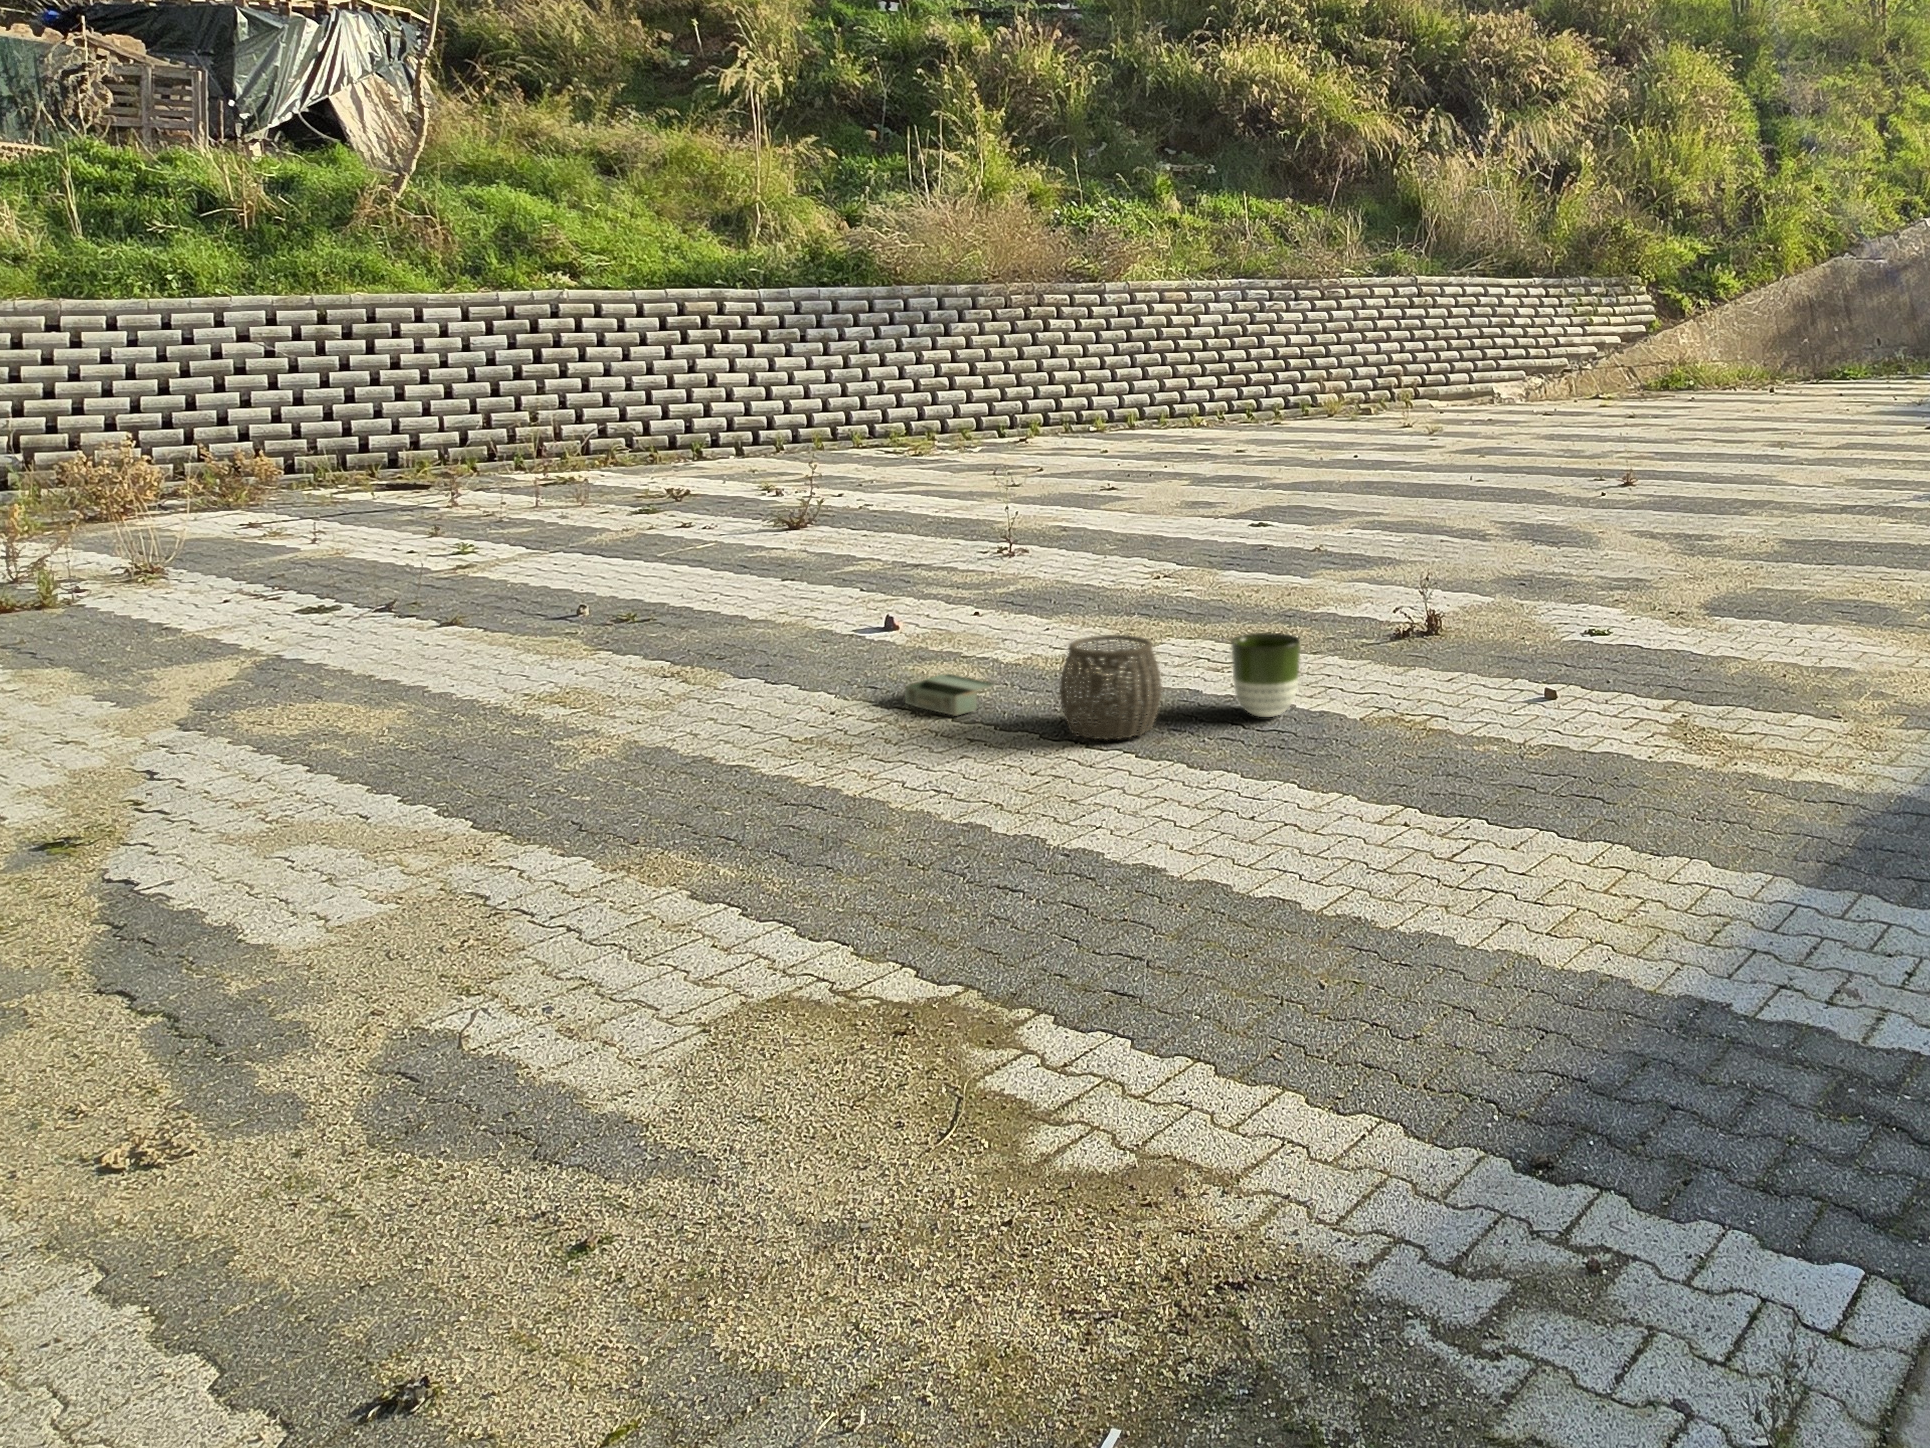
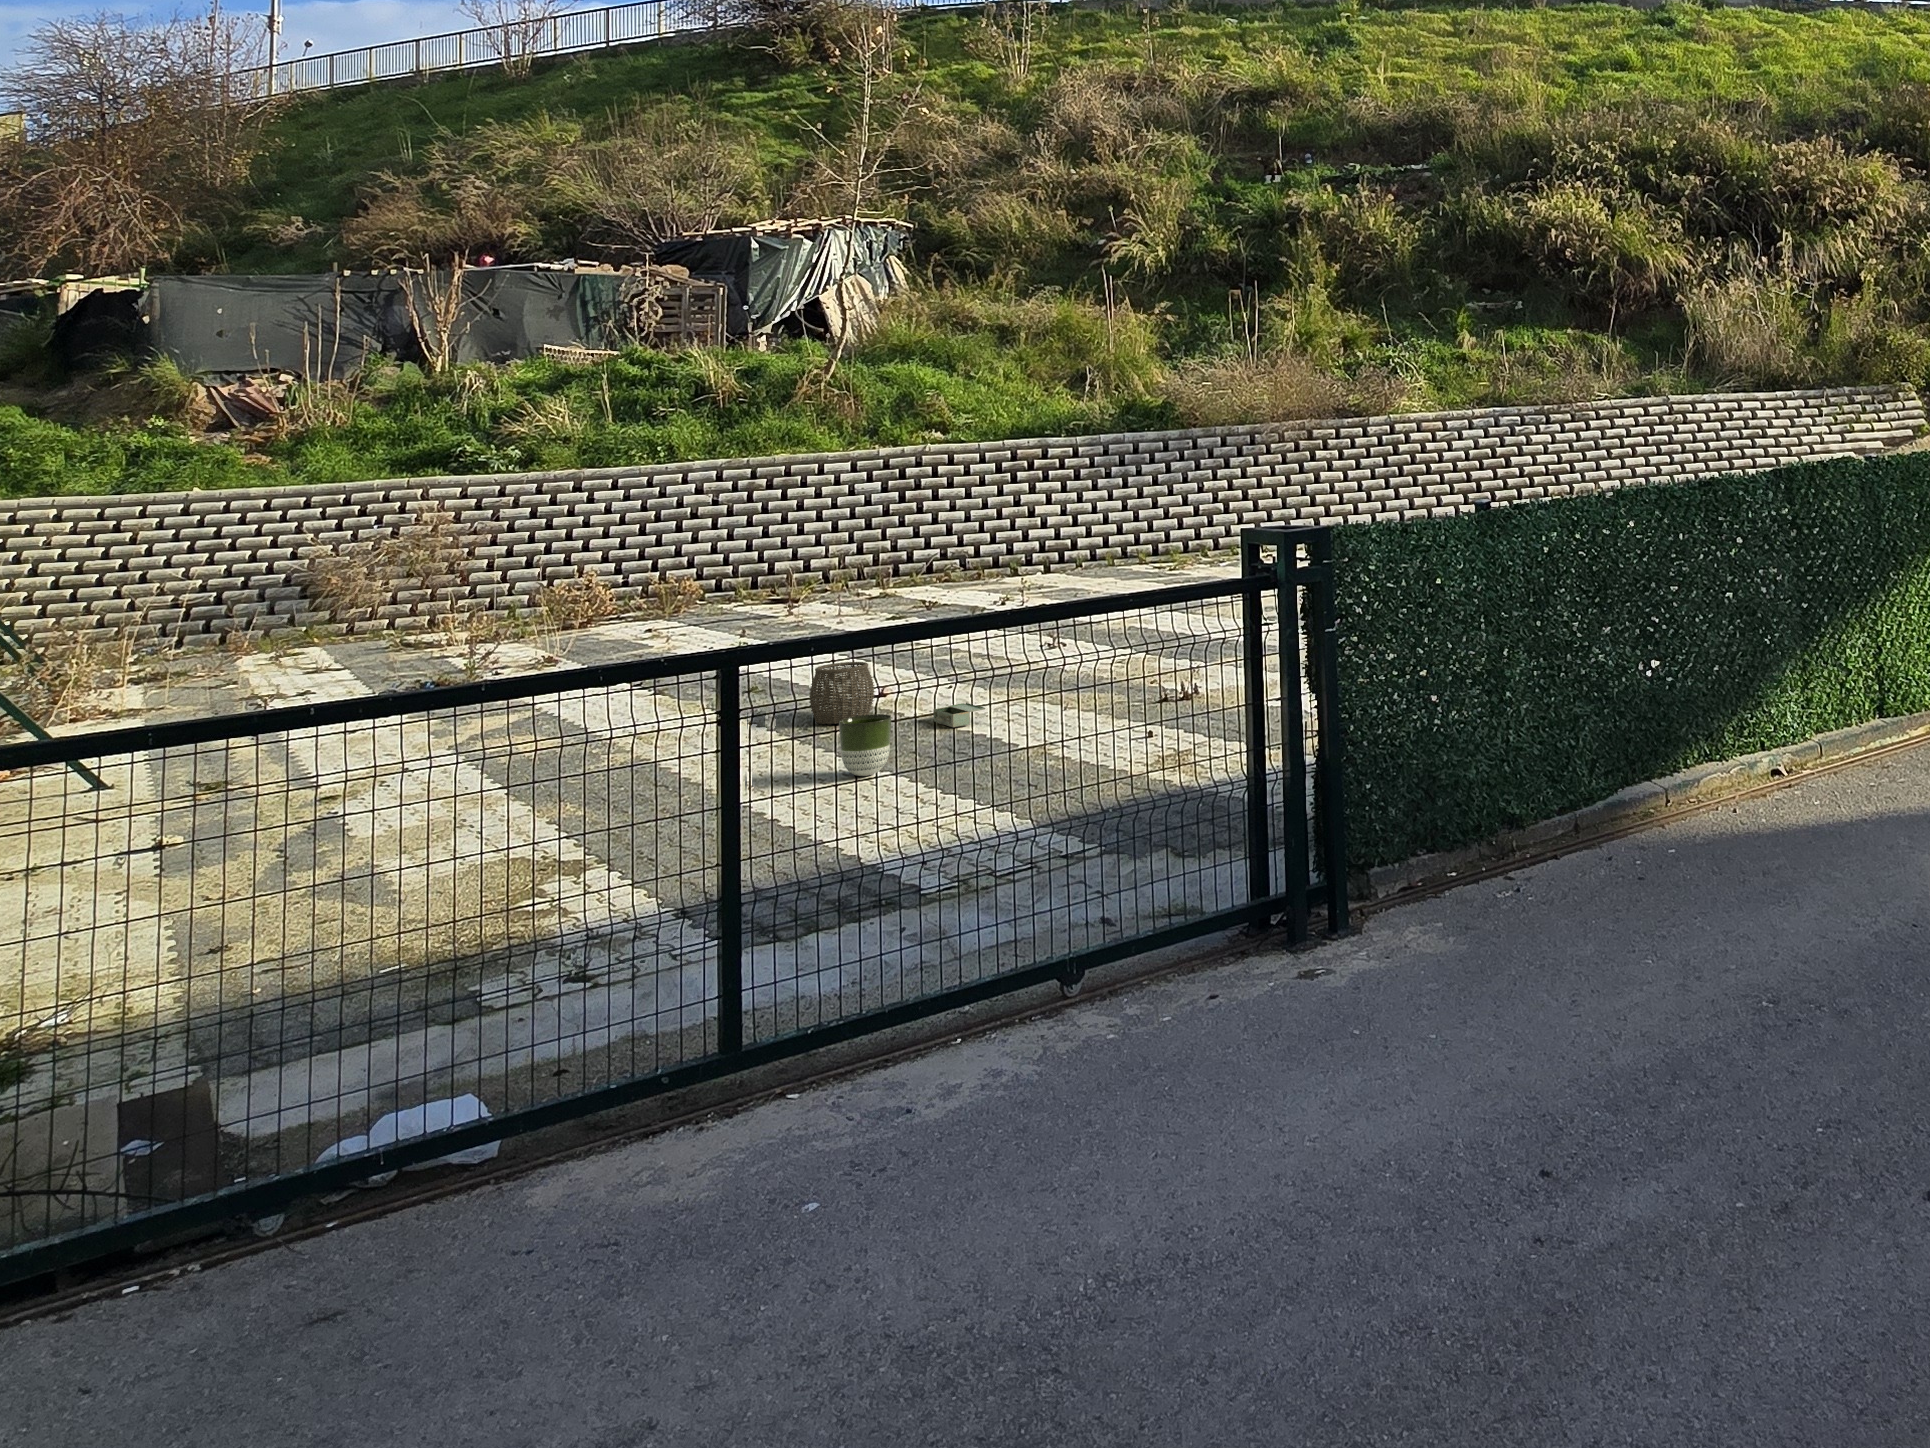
planter: present [1231,633,1300,717] -> present [839,714,891,776]
woven basket: present [1060,635,1162,740] -> present [809,662,875,724]

